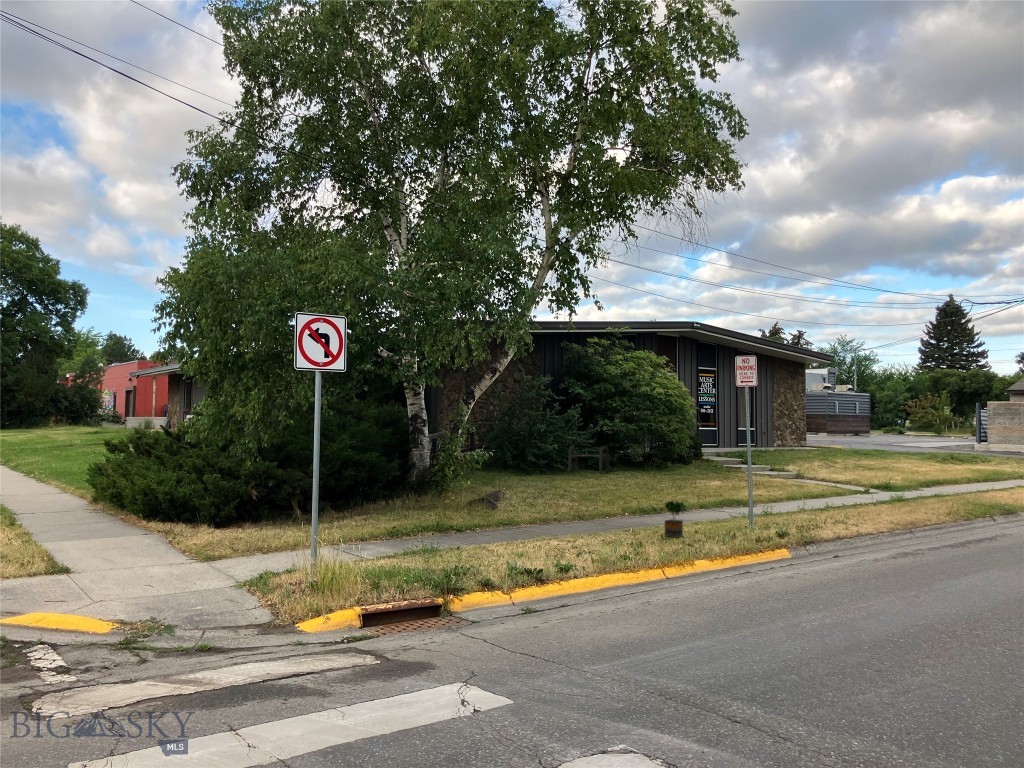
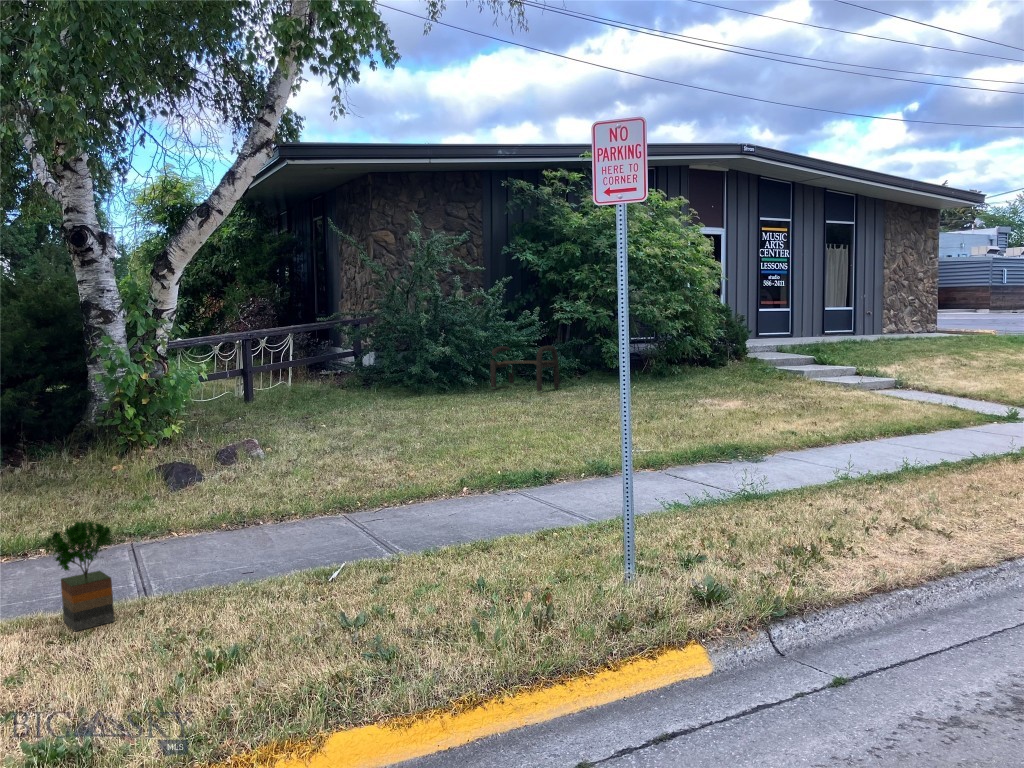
potted tree: present [665,501,686,537] -> present [43,521,124,631]

